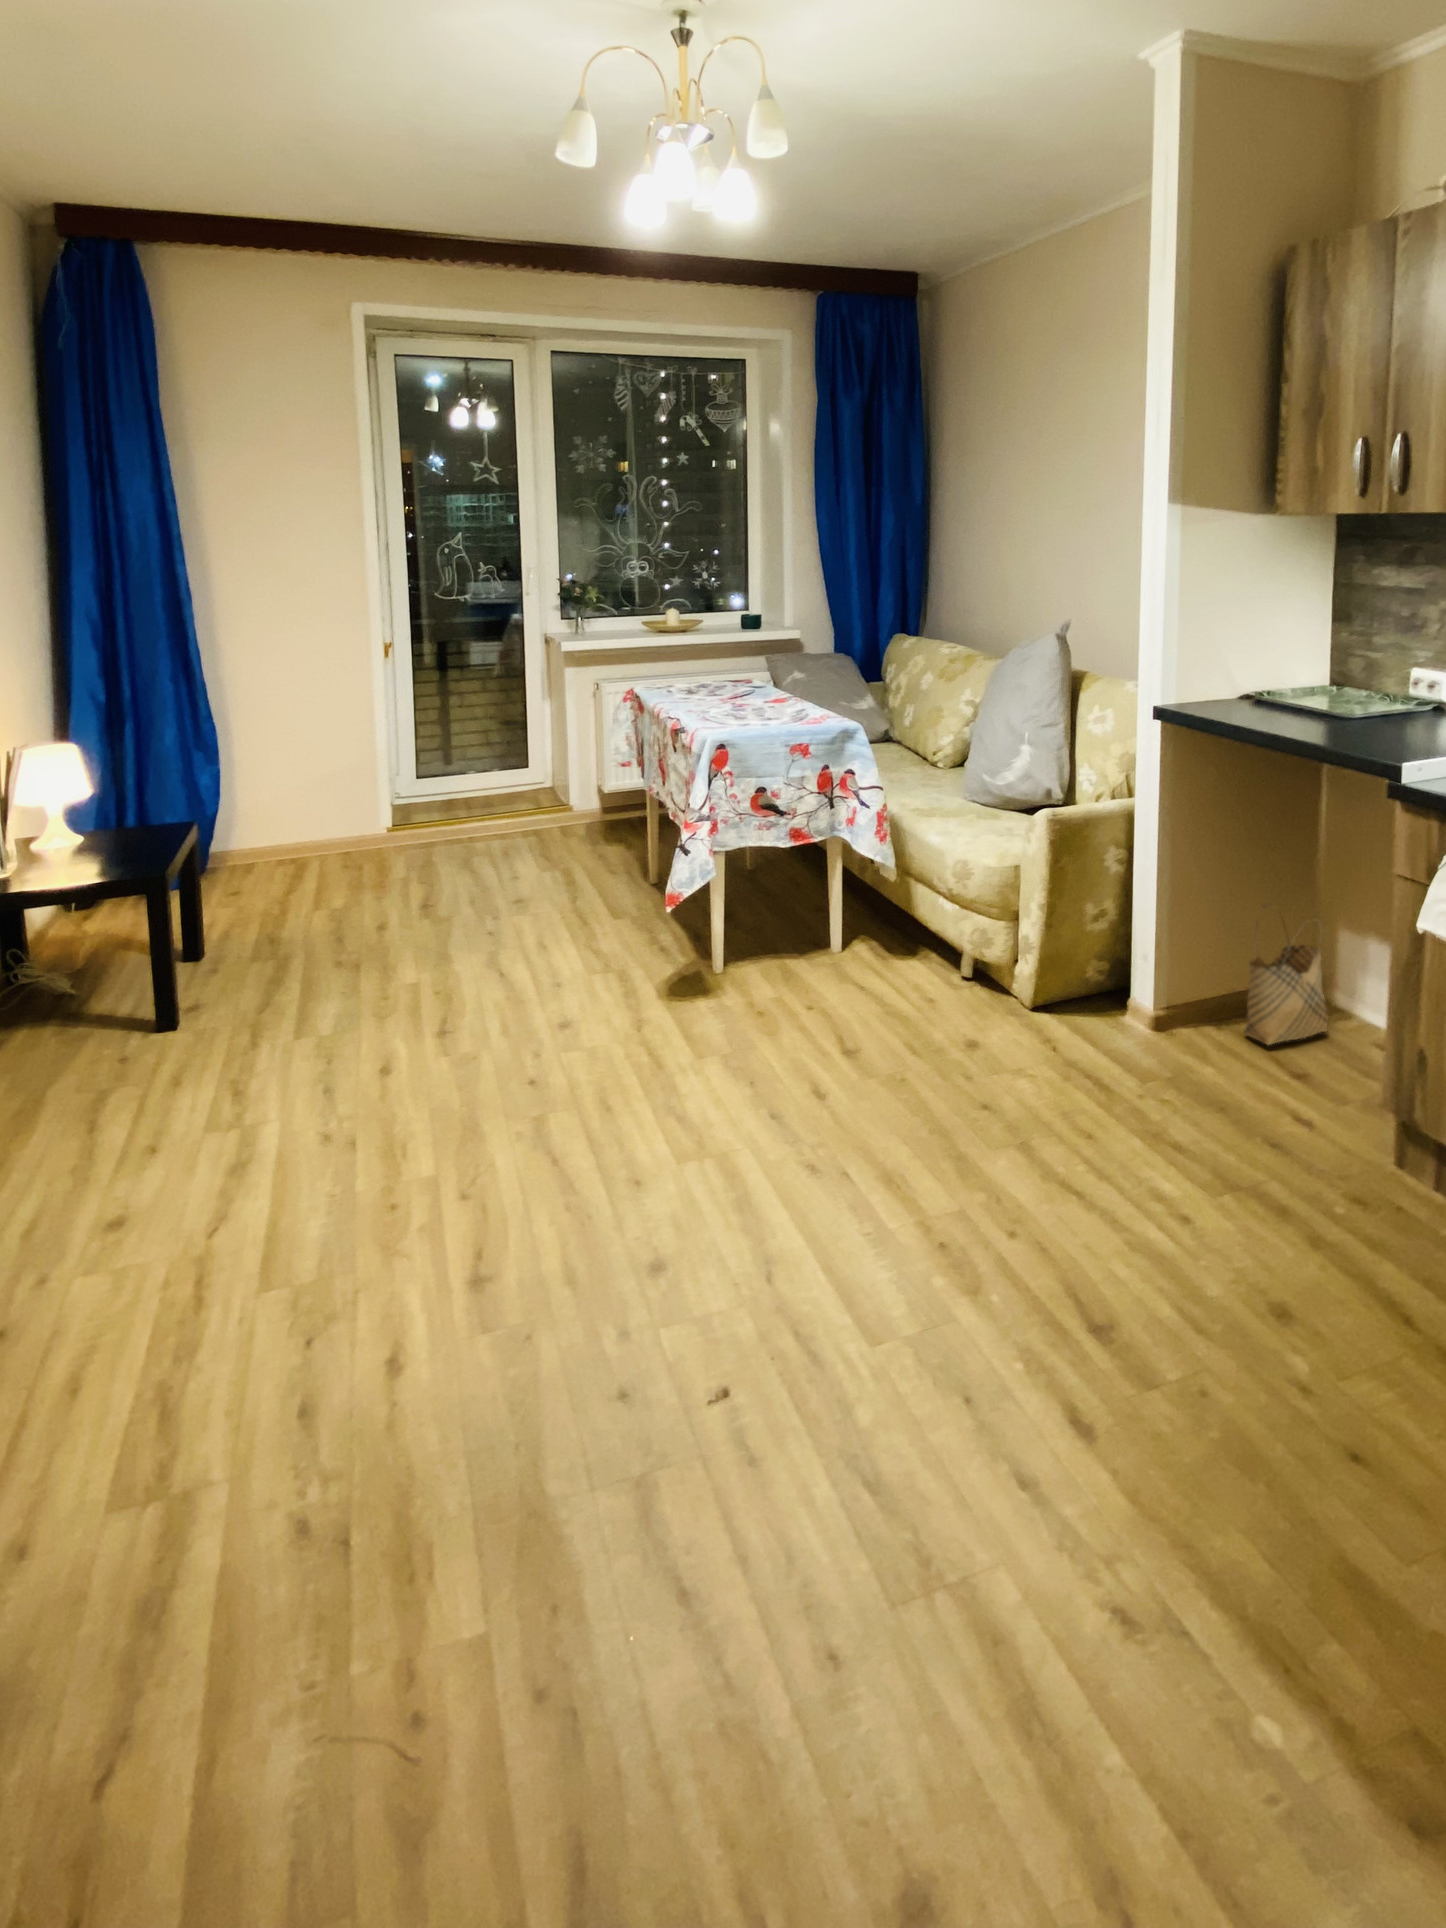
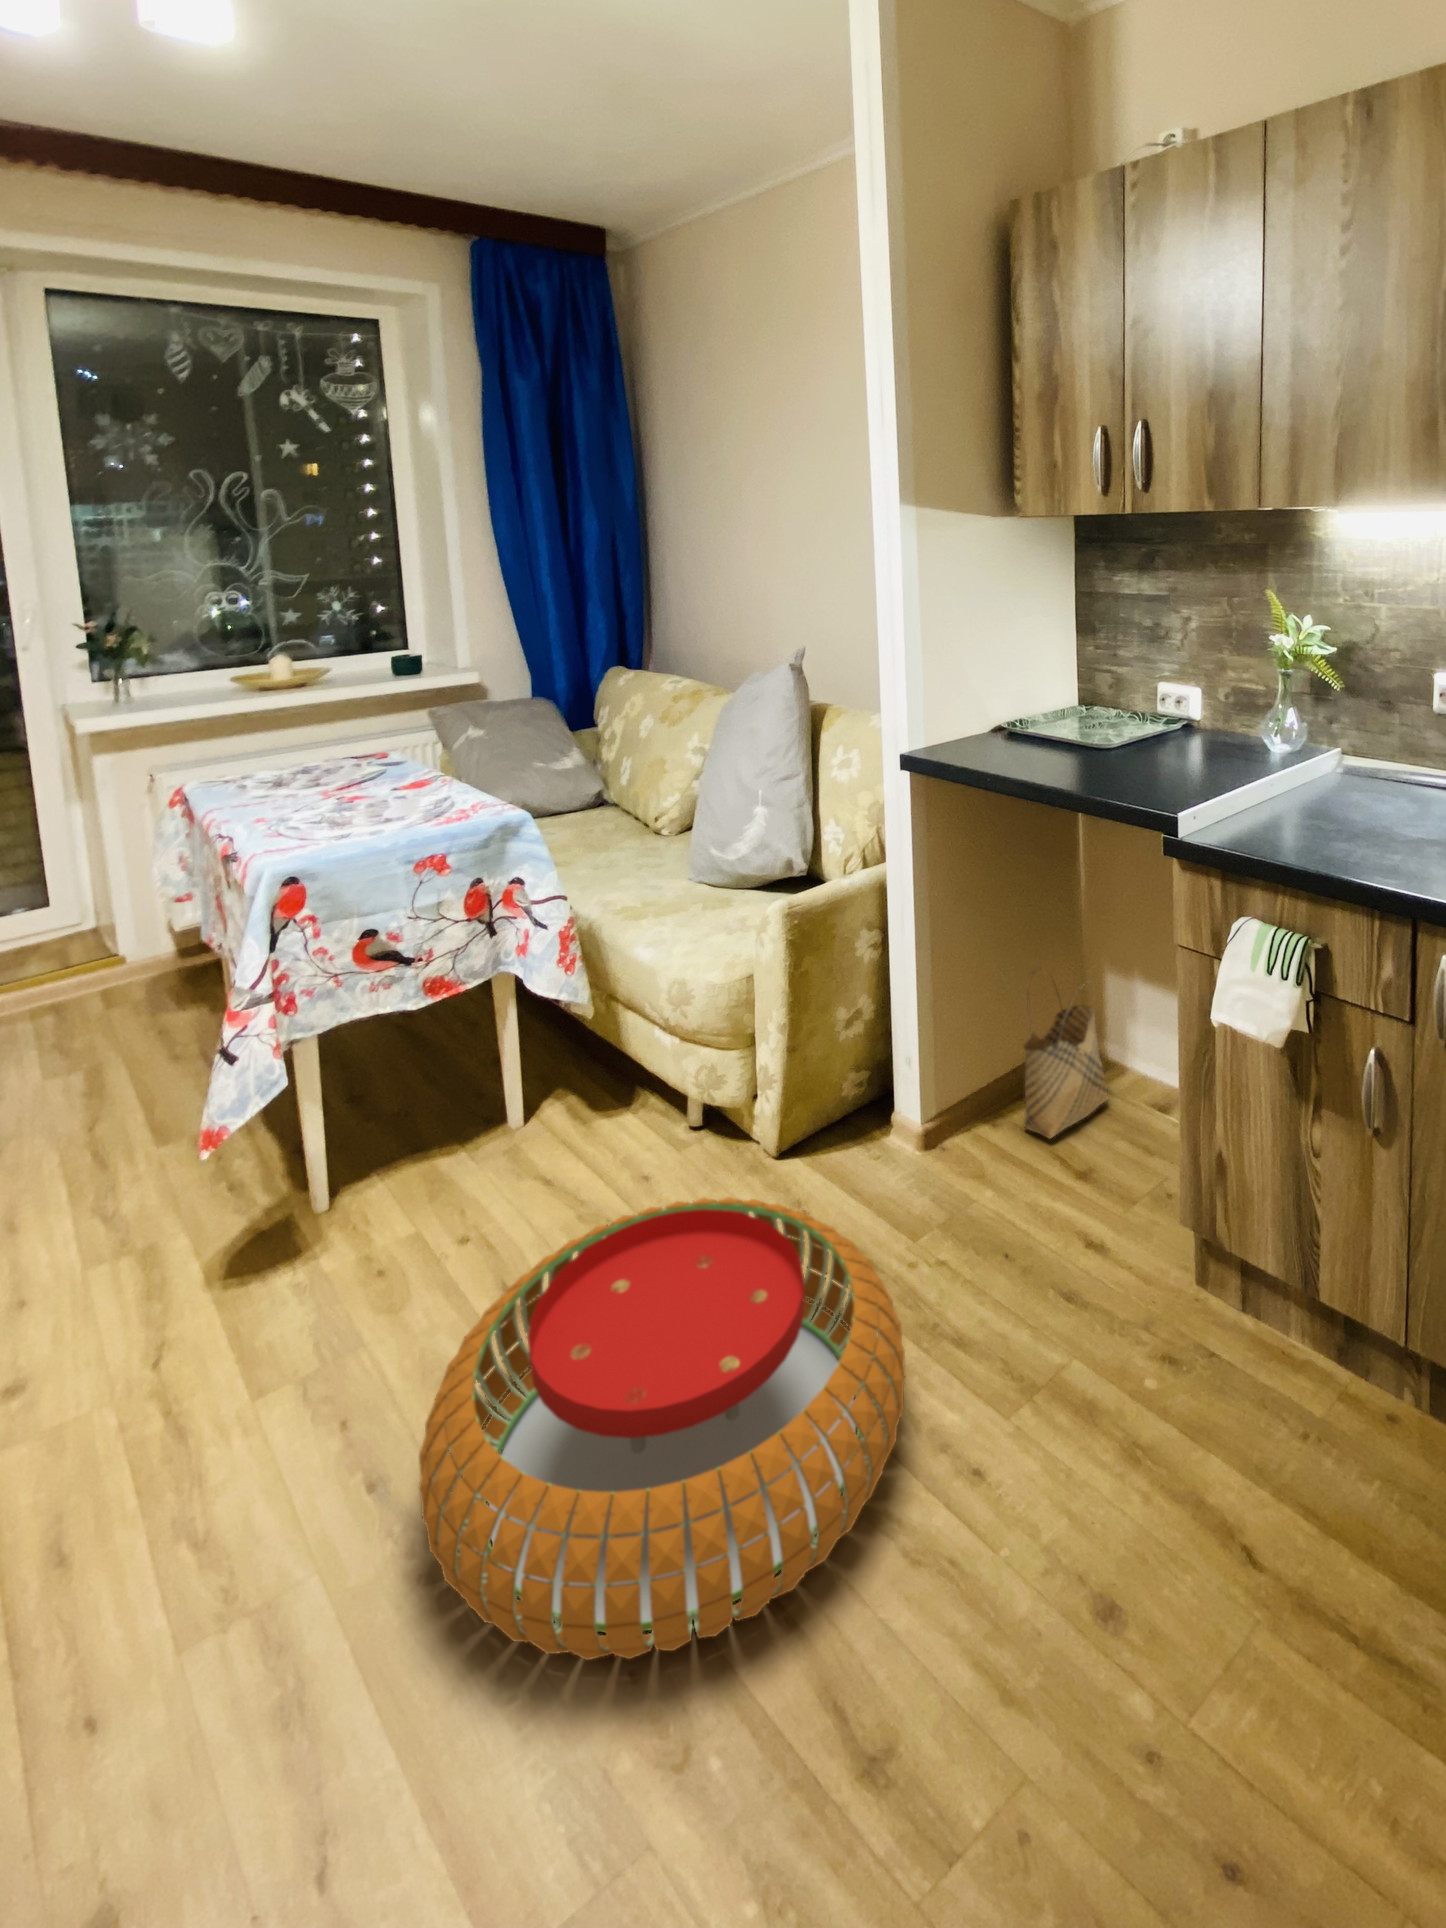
pouf: none [809,1000,1133,1238] -> present [419,1197,906,1660]

